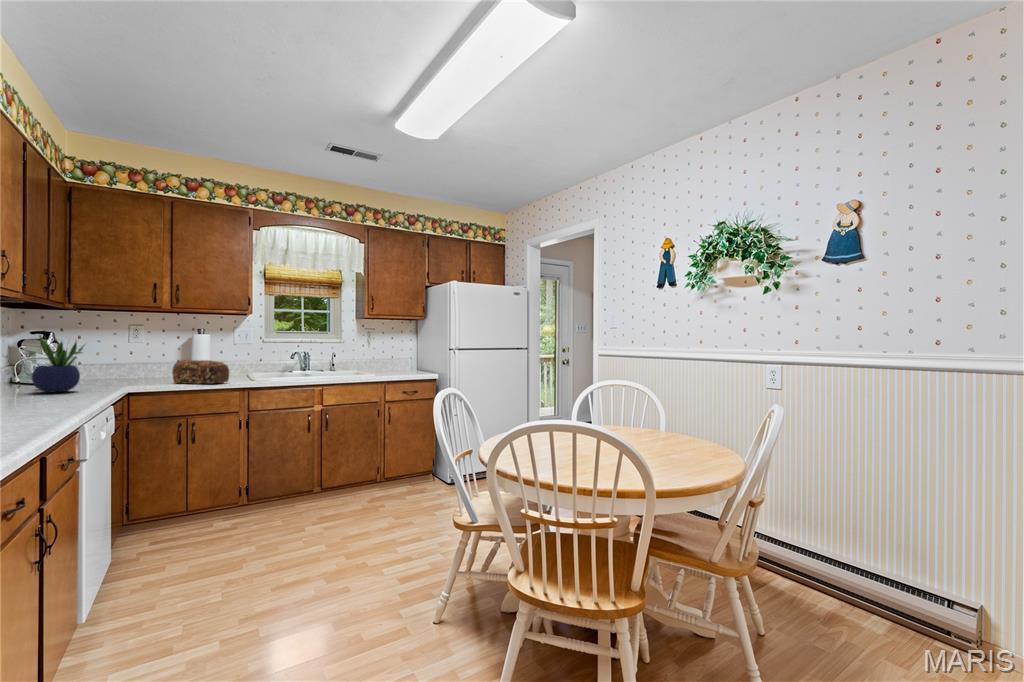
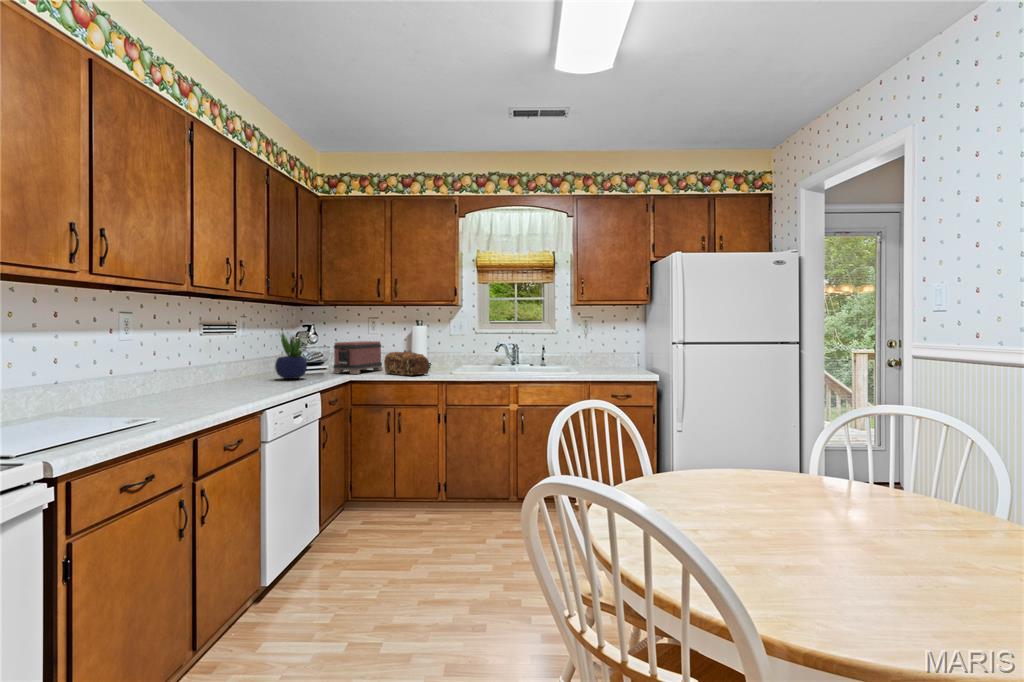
toaster: none [99,349,161,385] -> present [333,341,383,374]

